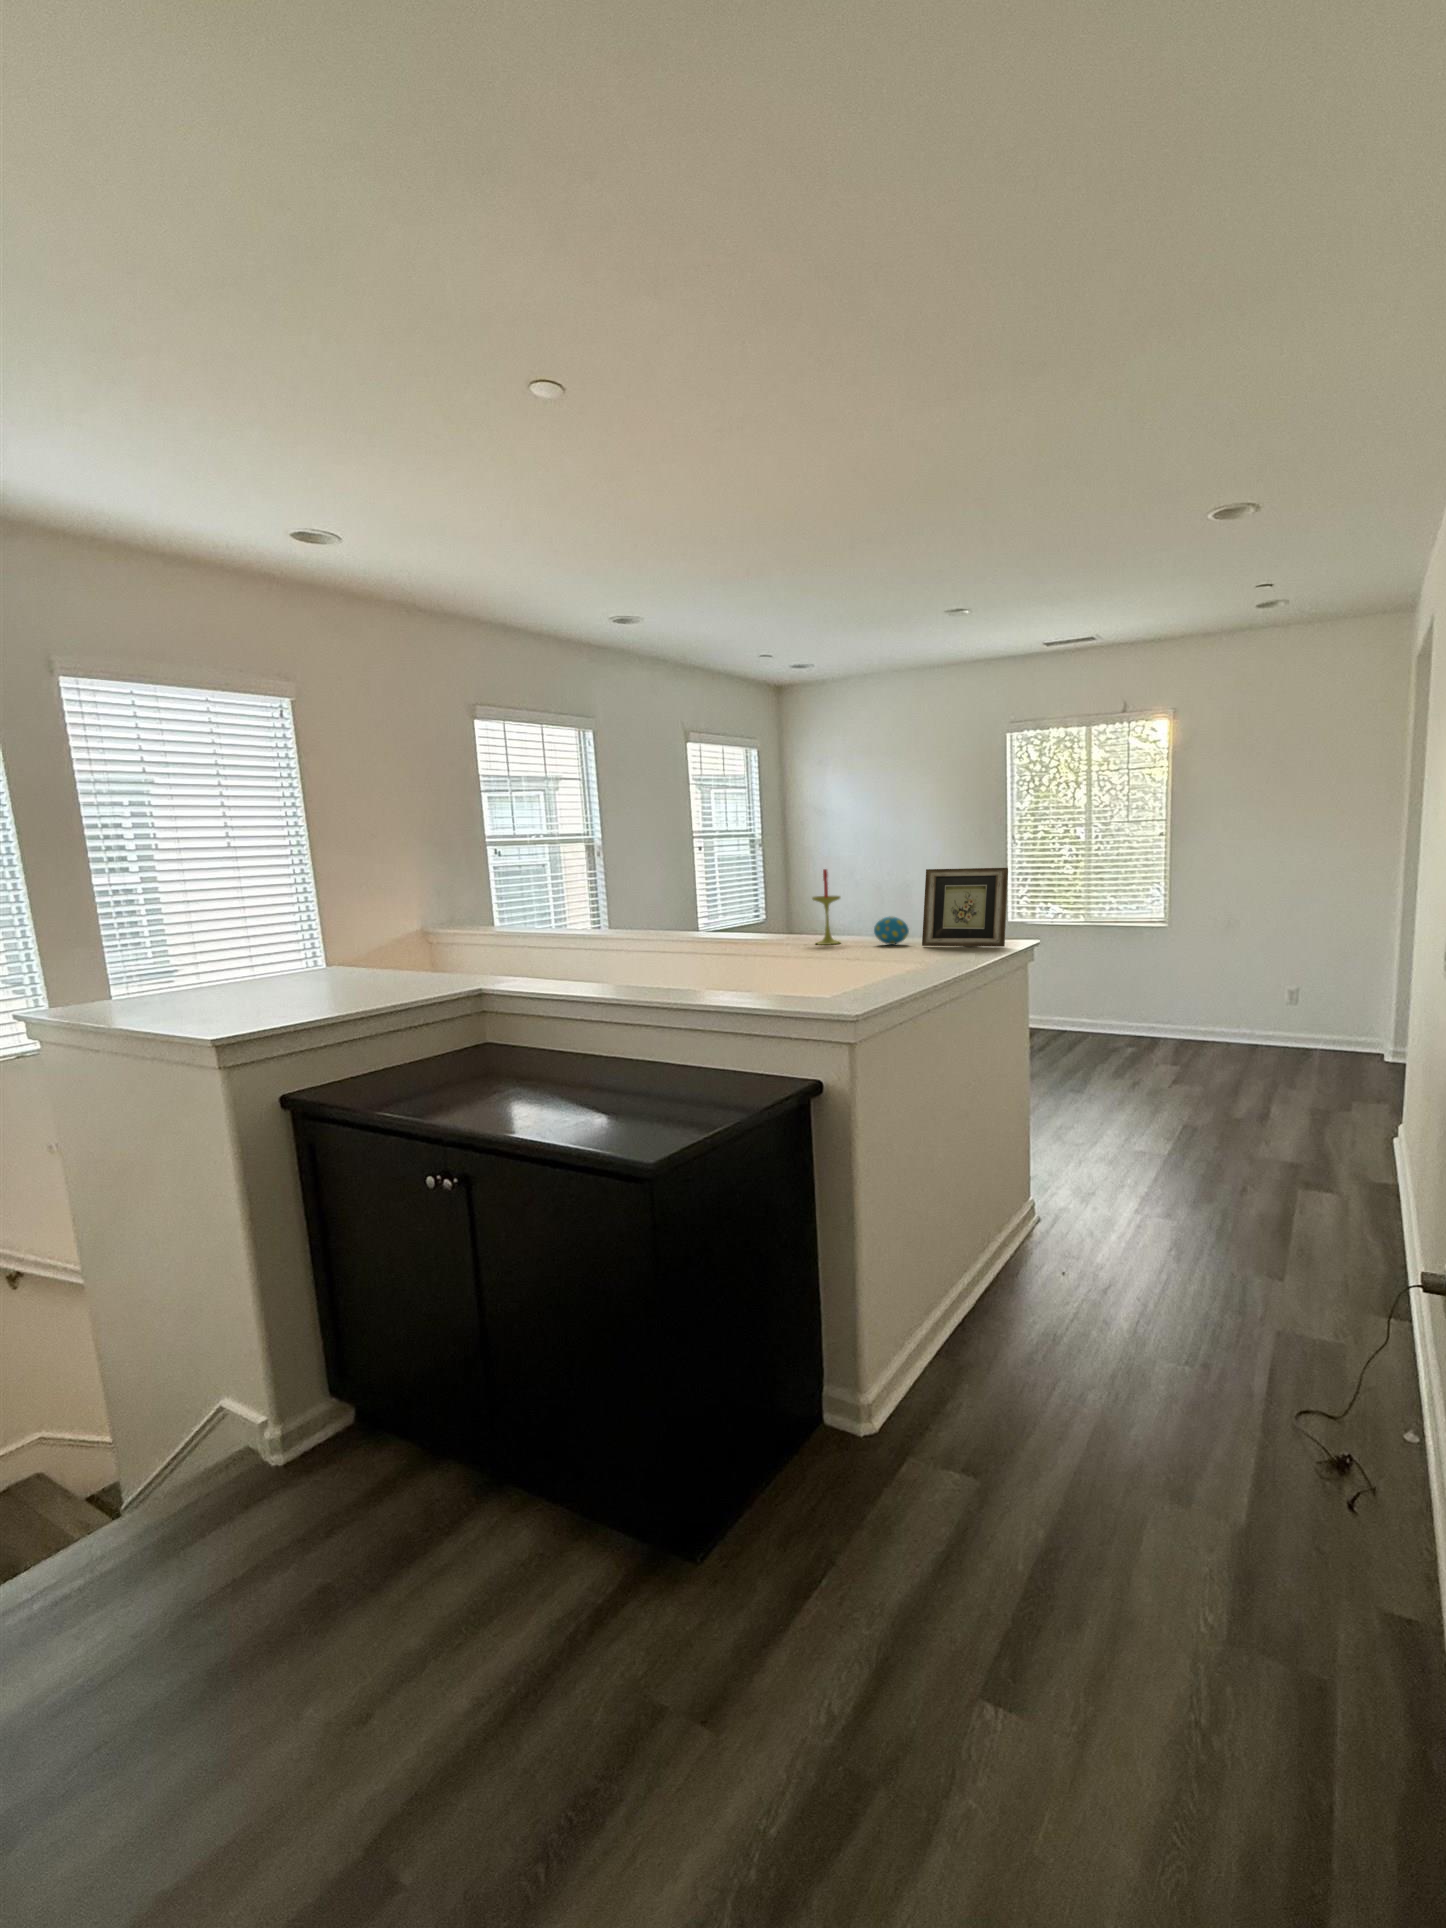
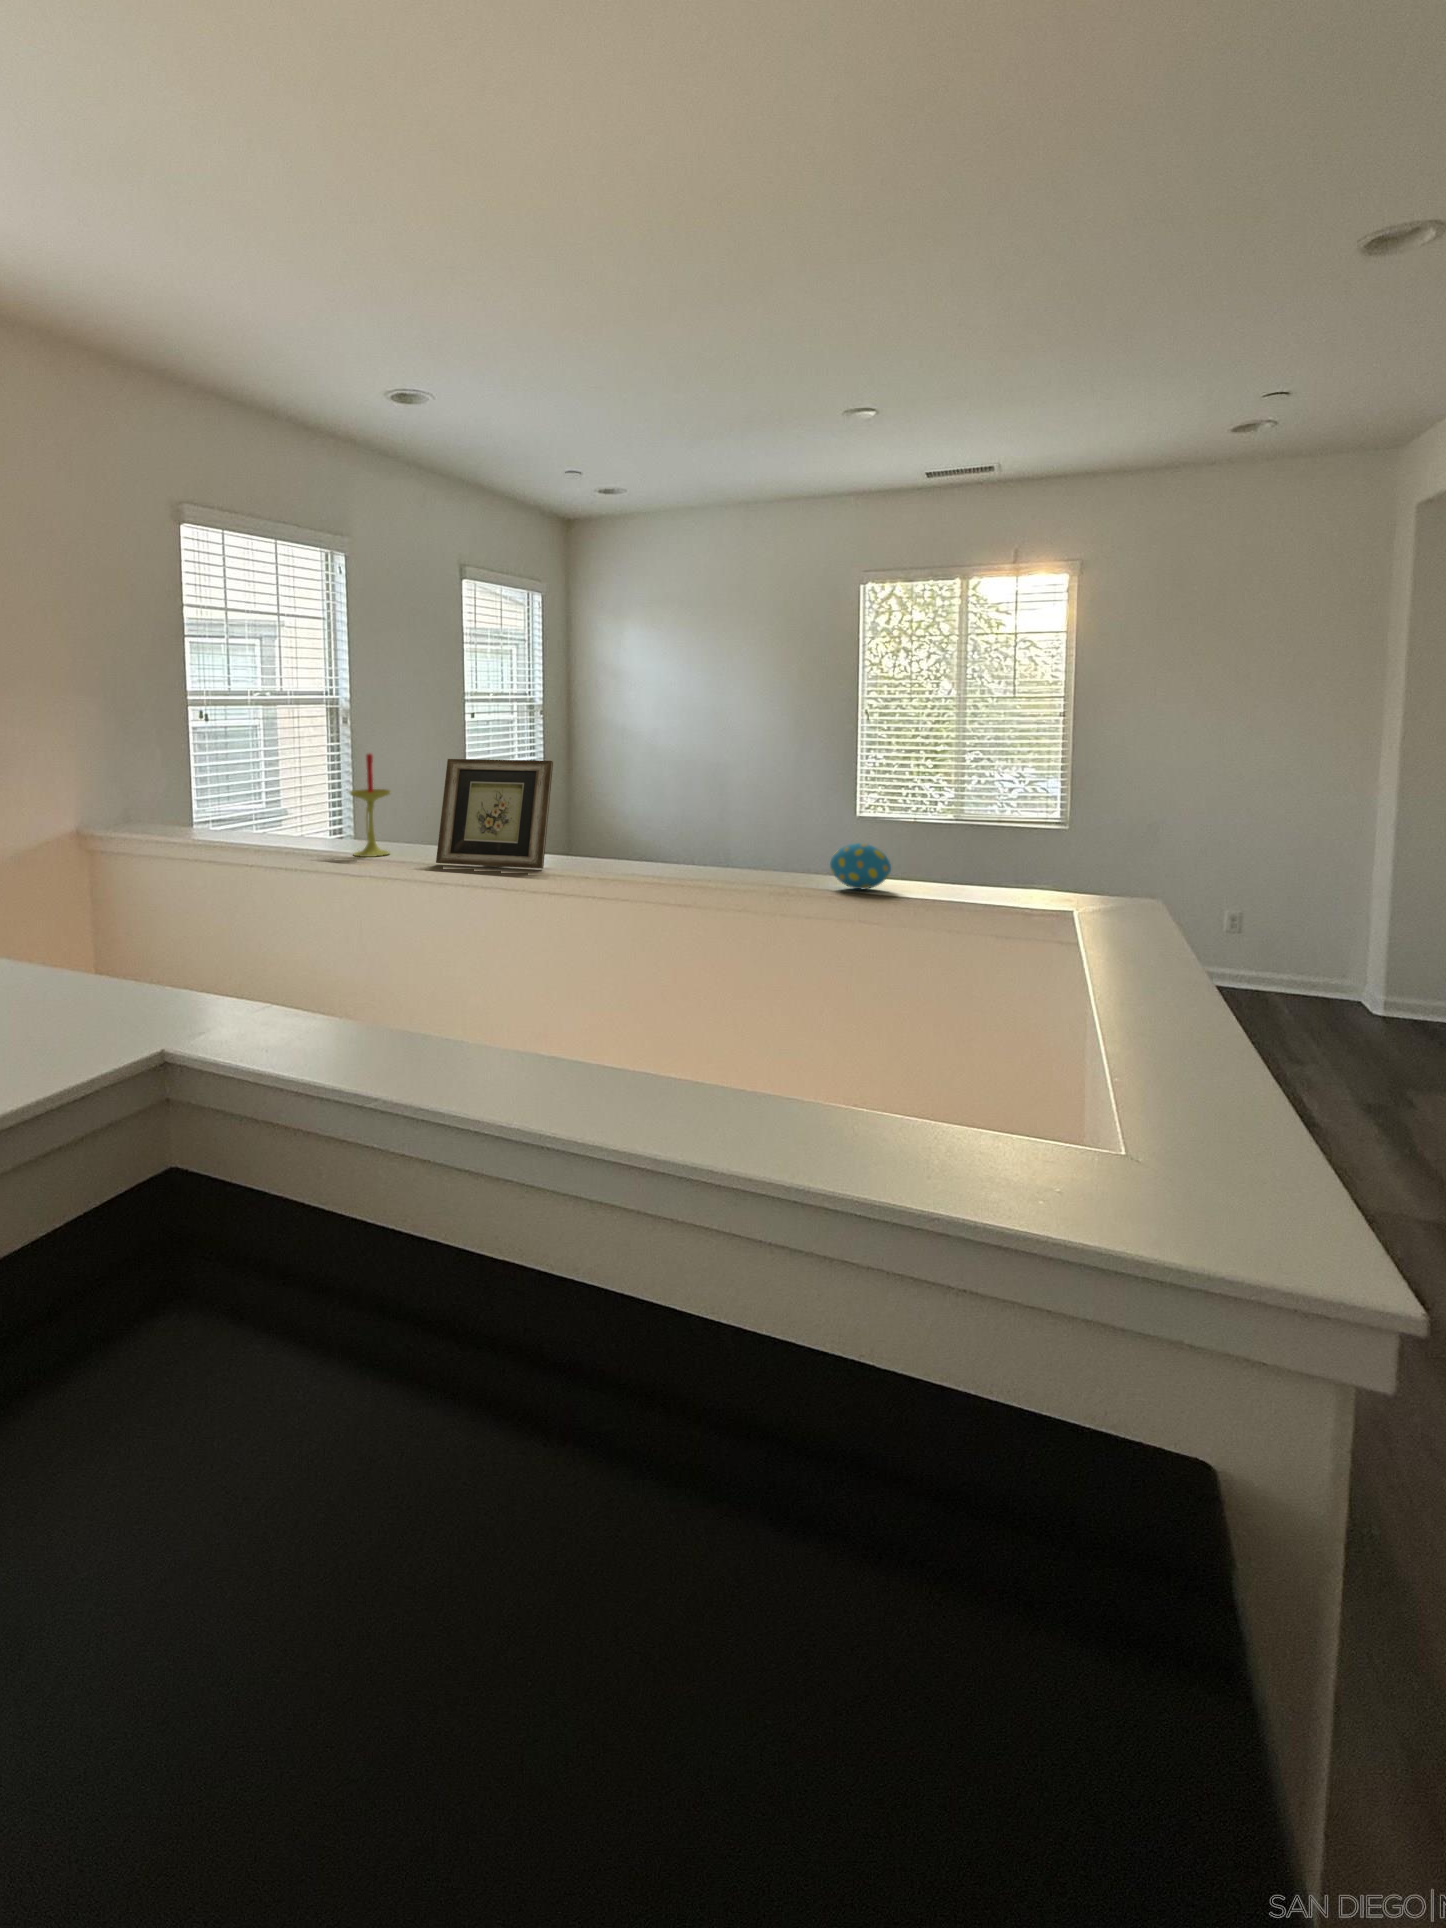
picture frame: present [922,868,1008,947] -> present [436,759,553,869]
candle: present [812,869,840,945] -> present [350,754,390,857]

